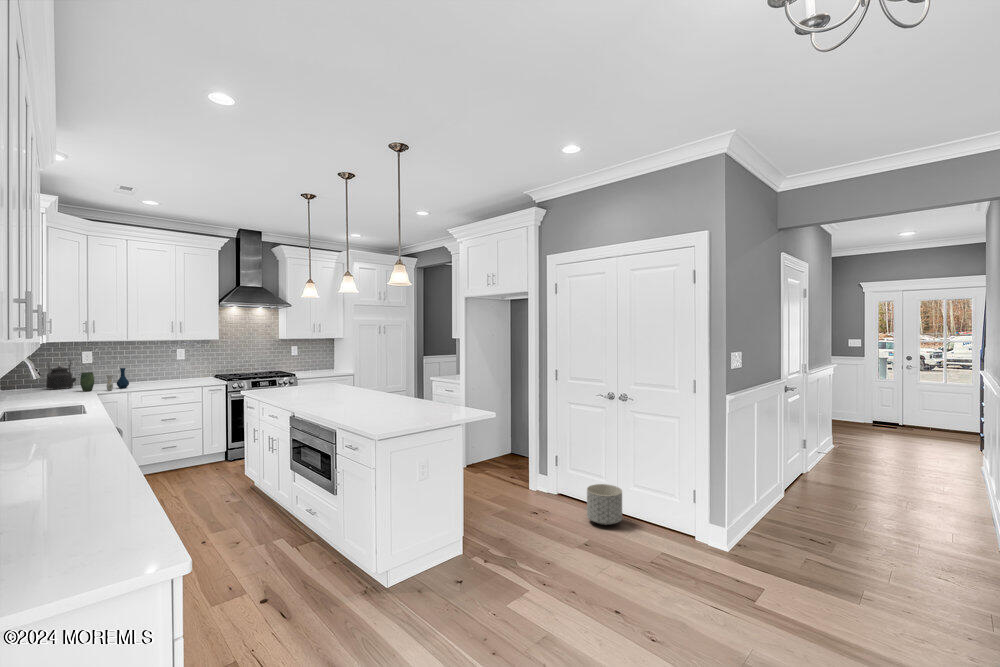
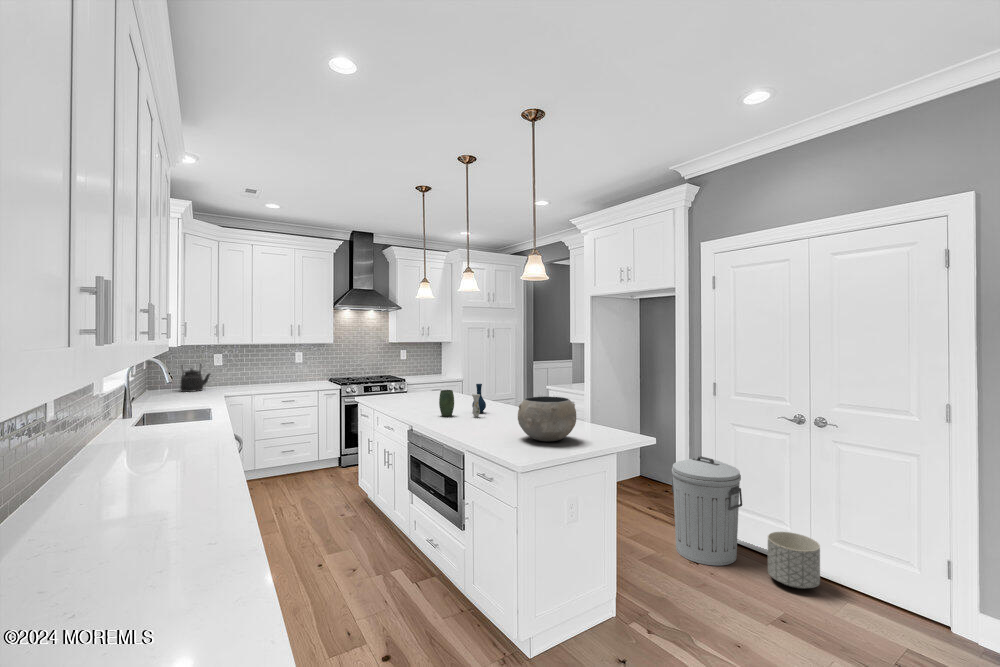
vase: present [80,368,129,391] -> present [439,384,486,417]
ceramic bowl: none [382,381,431,417] -> present [518,396,576,442]
trash can: none [520,429,572,515] -> present [672,456,742,566]

